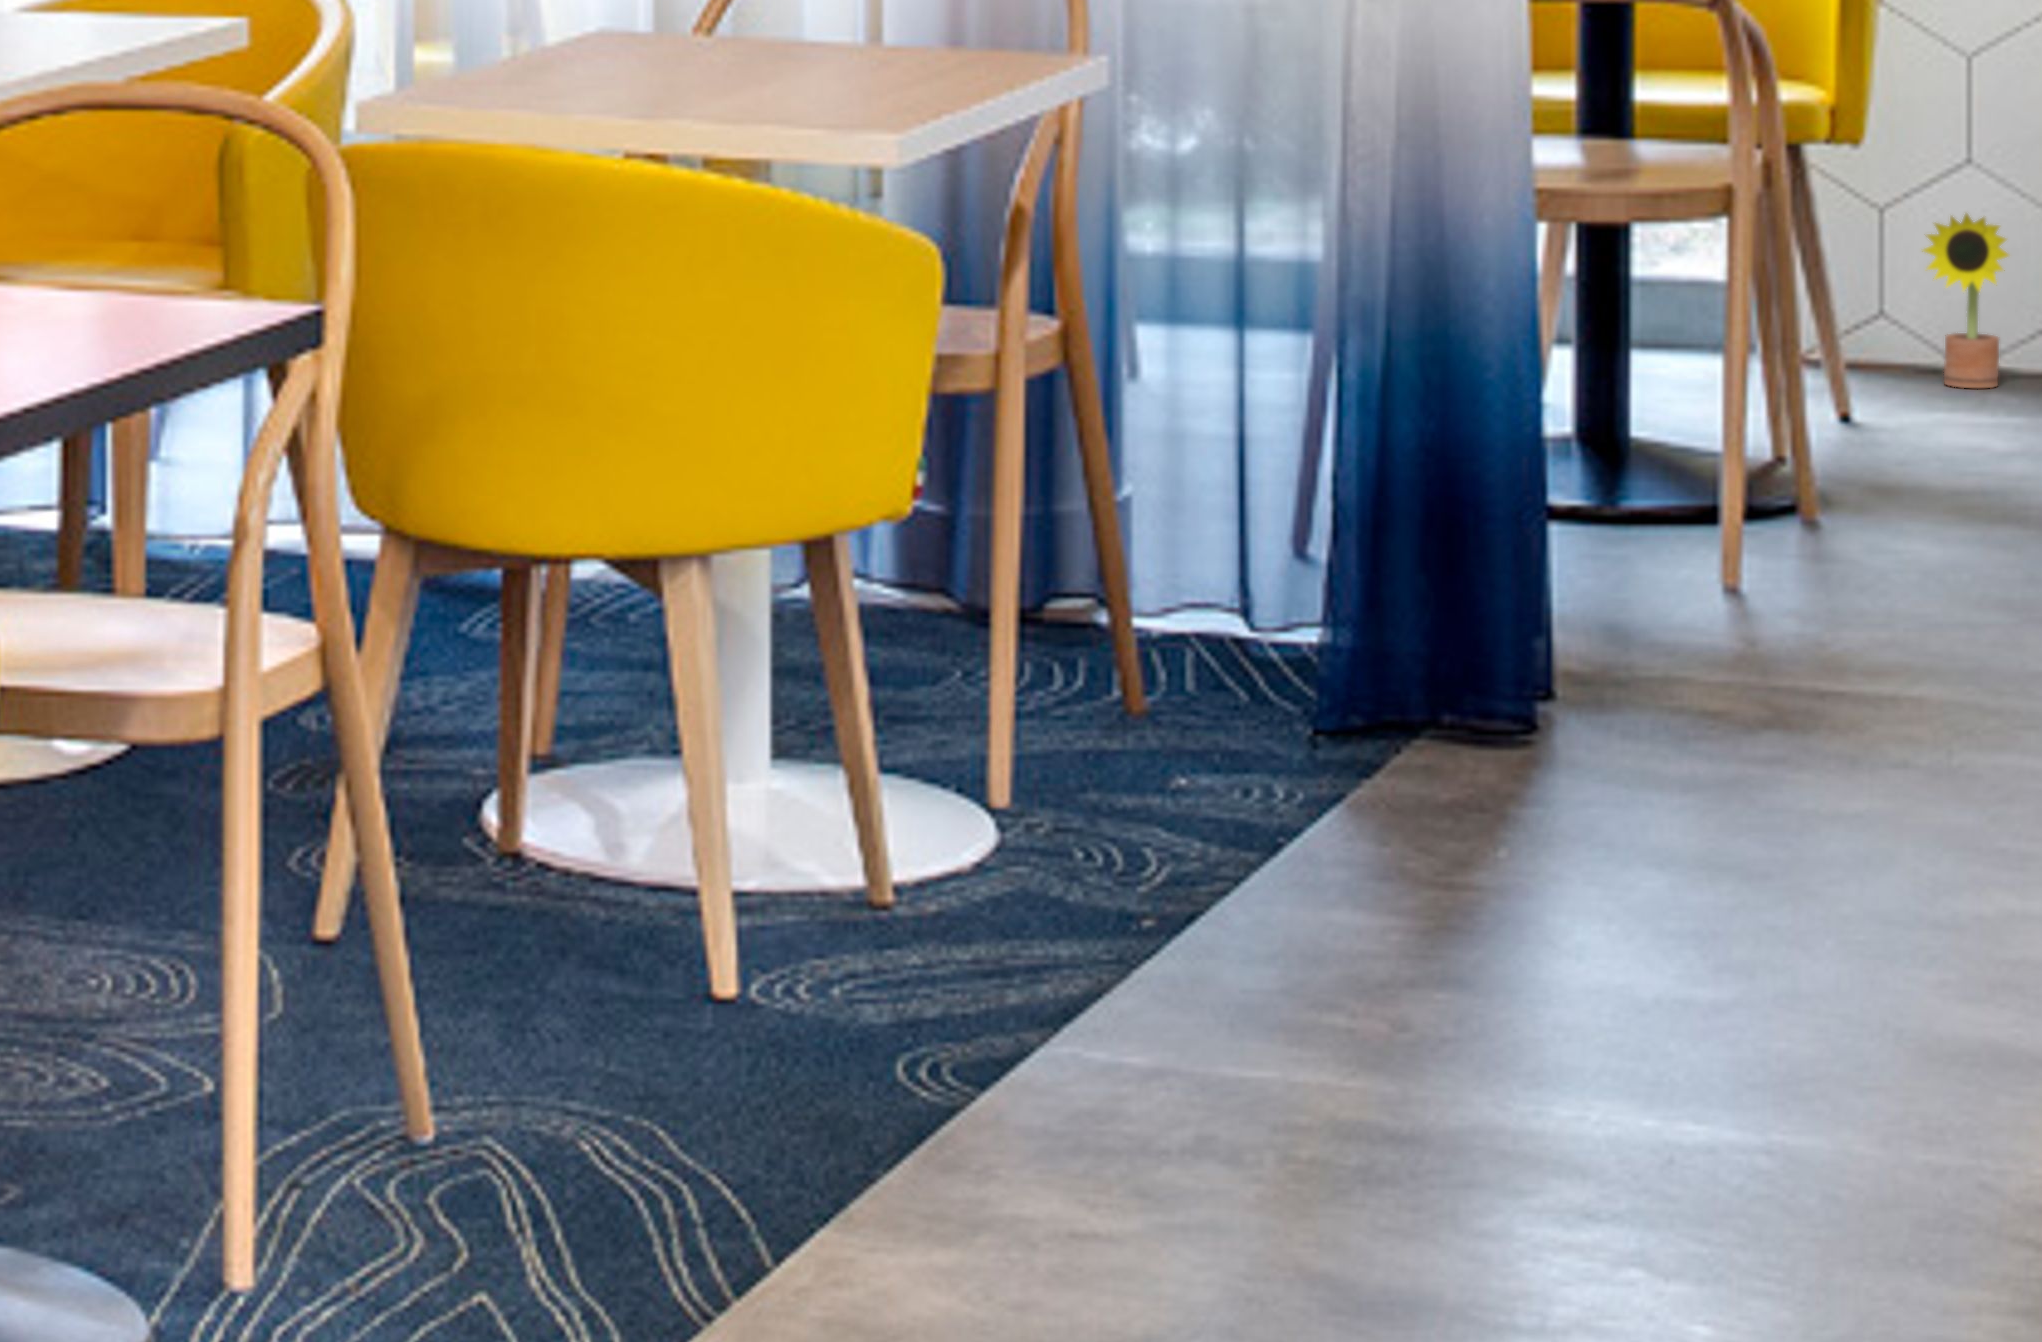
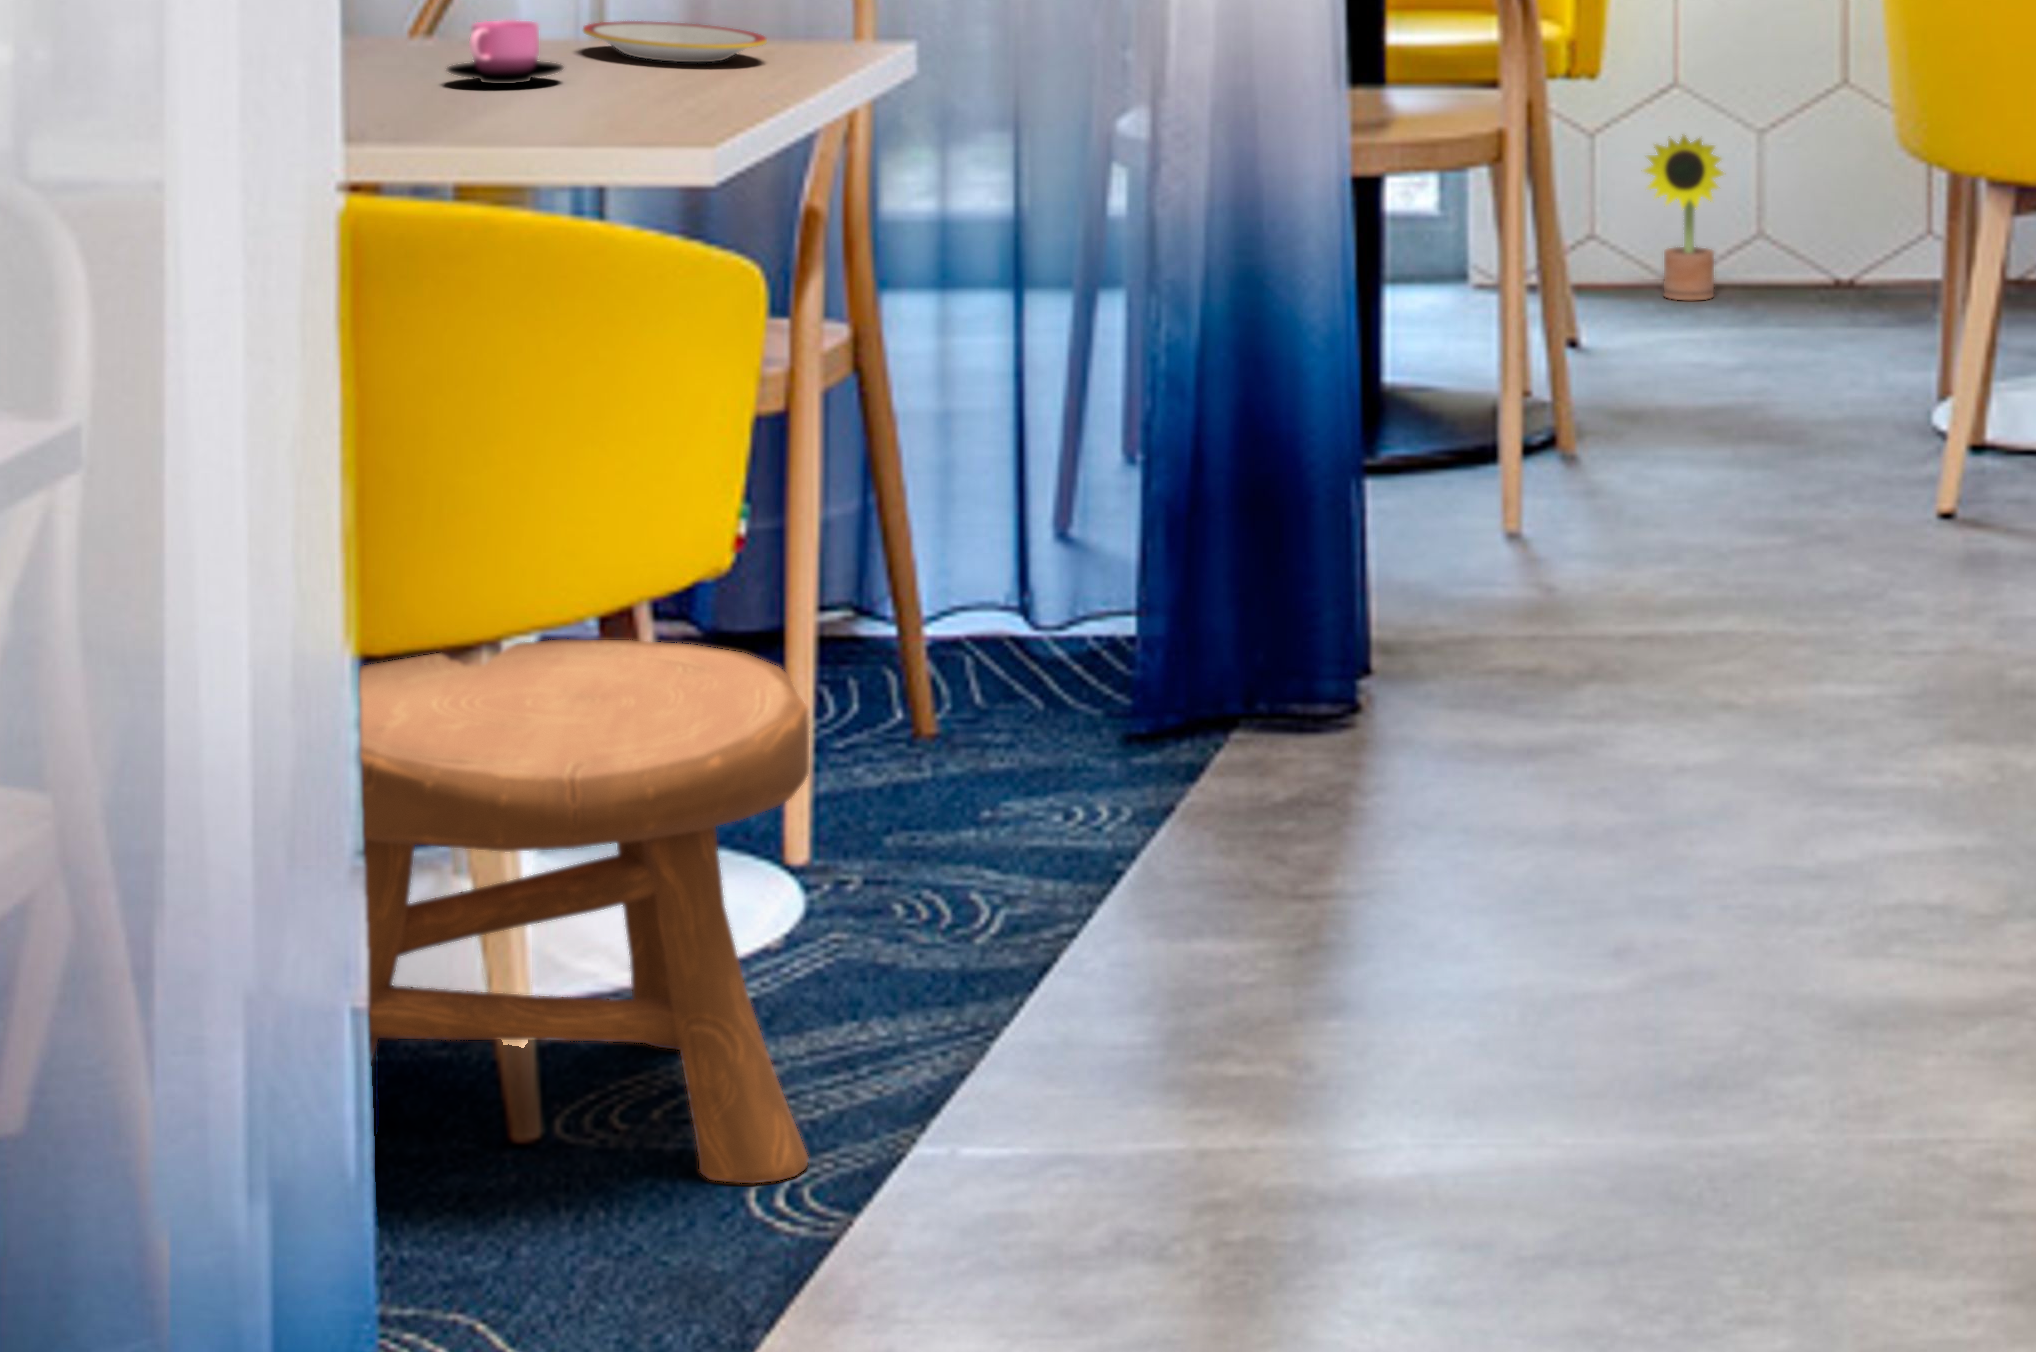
cup: none [674,17,783,75] -> present [448,20,563,84]
plate: none [806,29,976,64] -> present [583,21,767,62]
stool: none [430,568,966,1058] -> present [360,639,809,1183]

